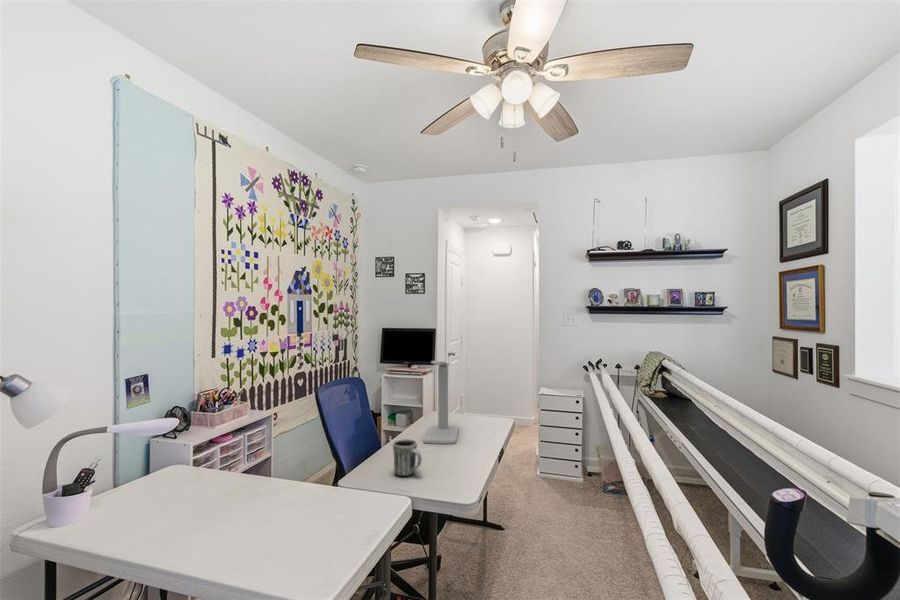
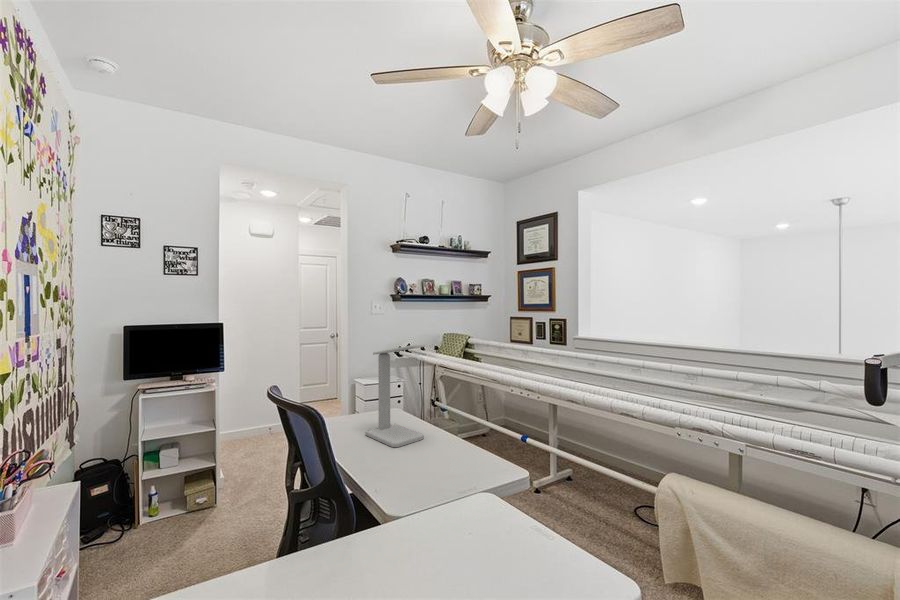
mug: present [393,439,421,476] -> none [440,436,478,482]

